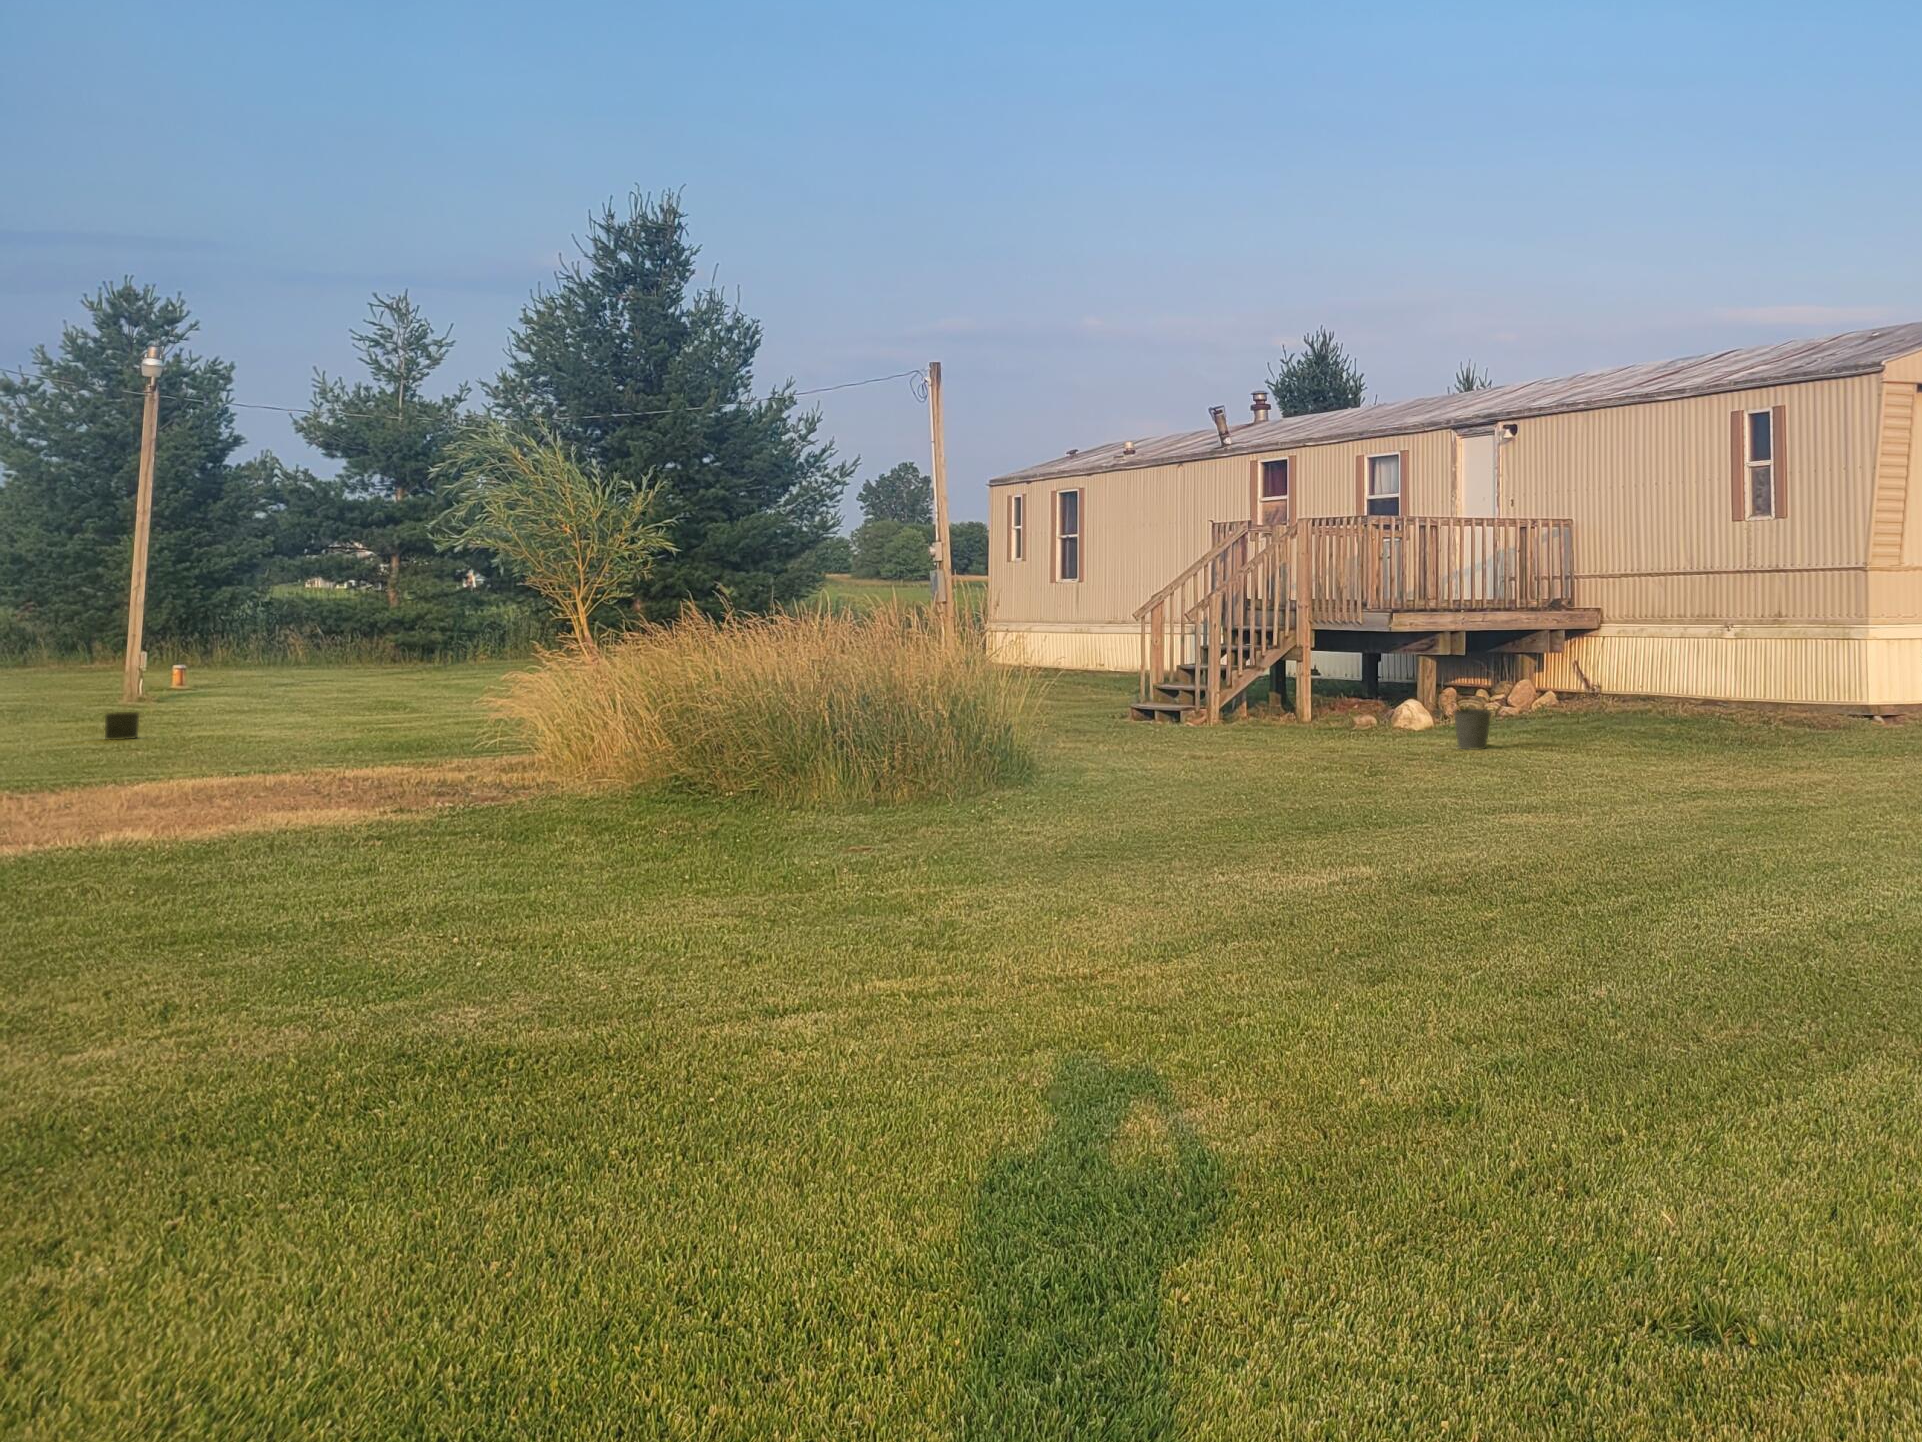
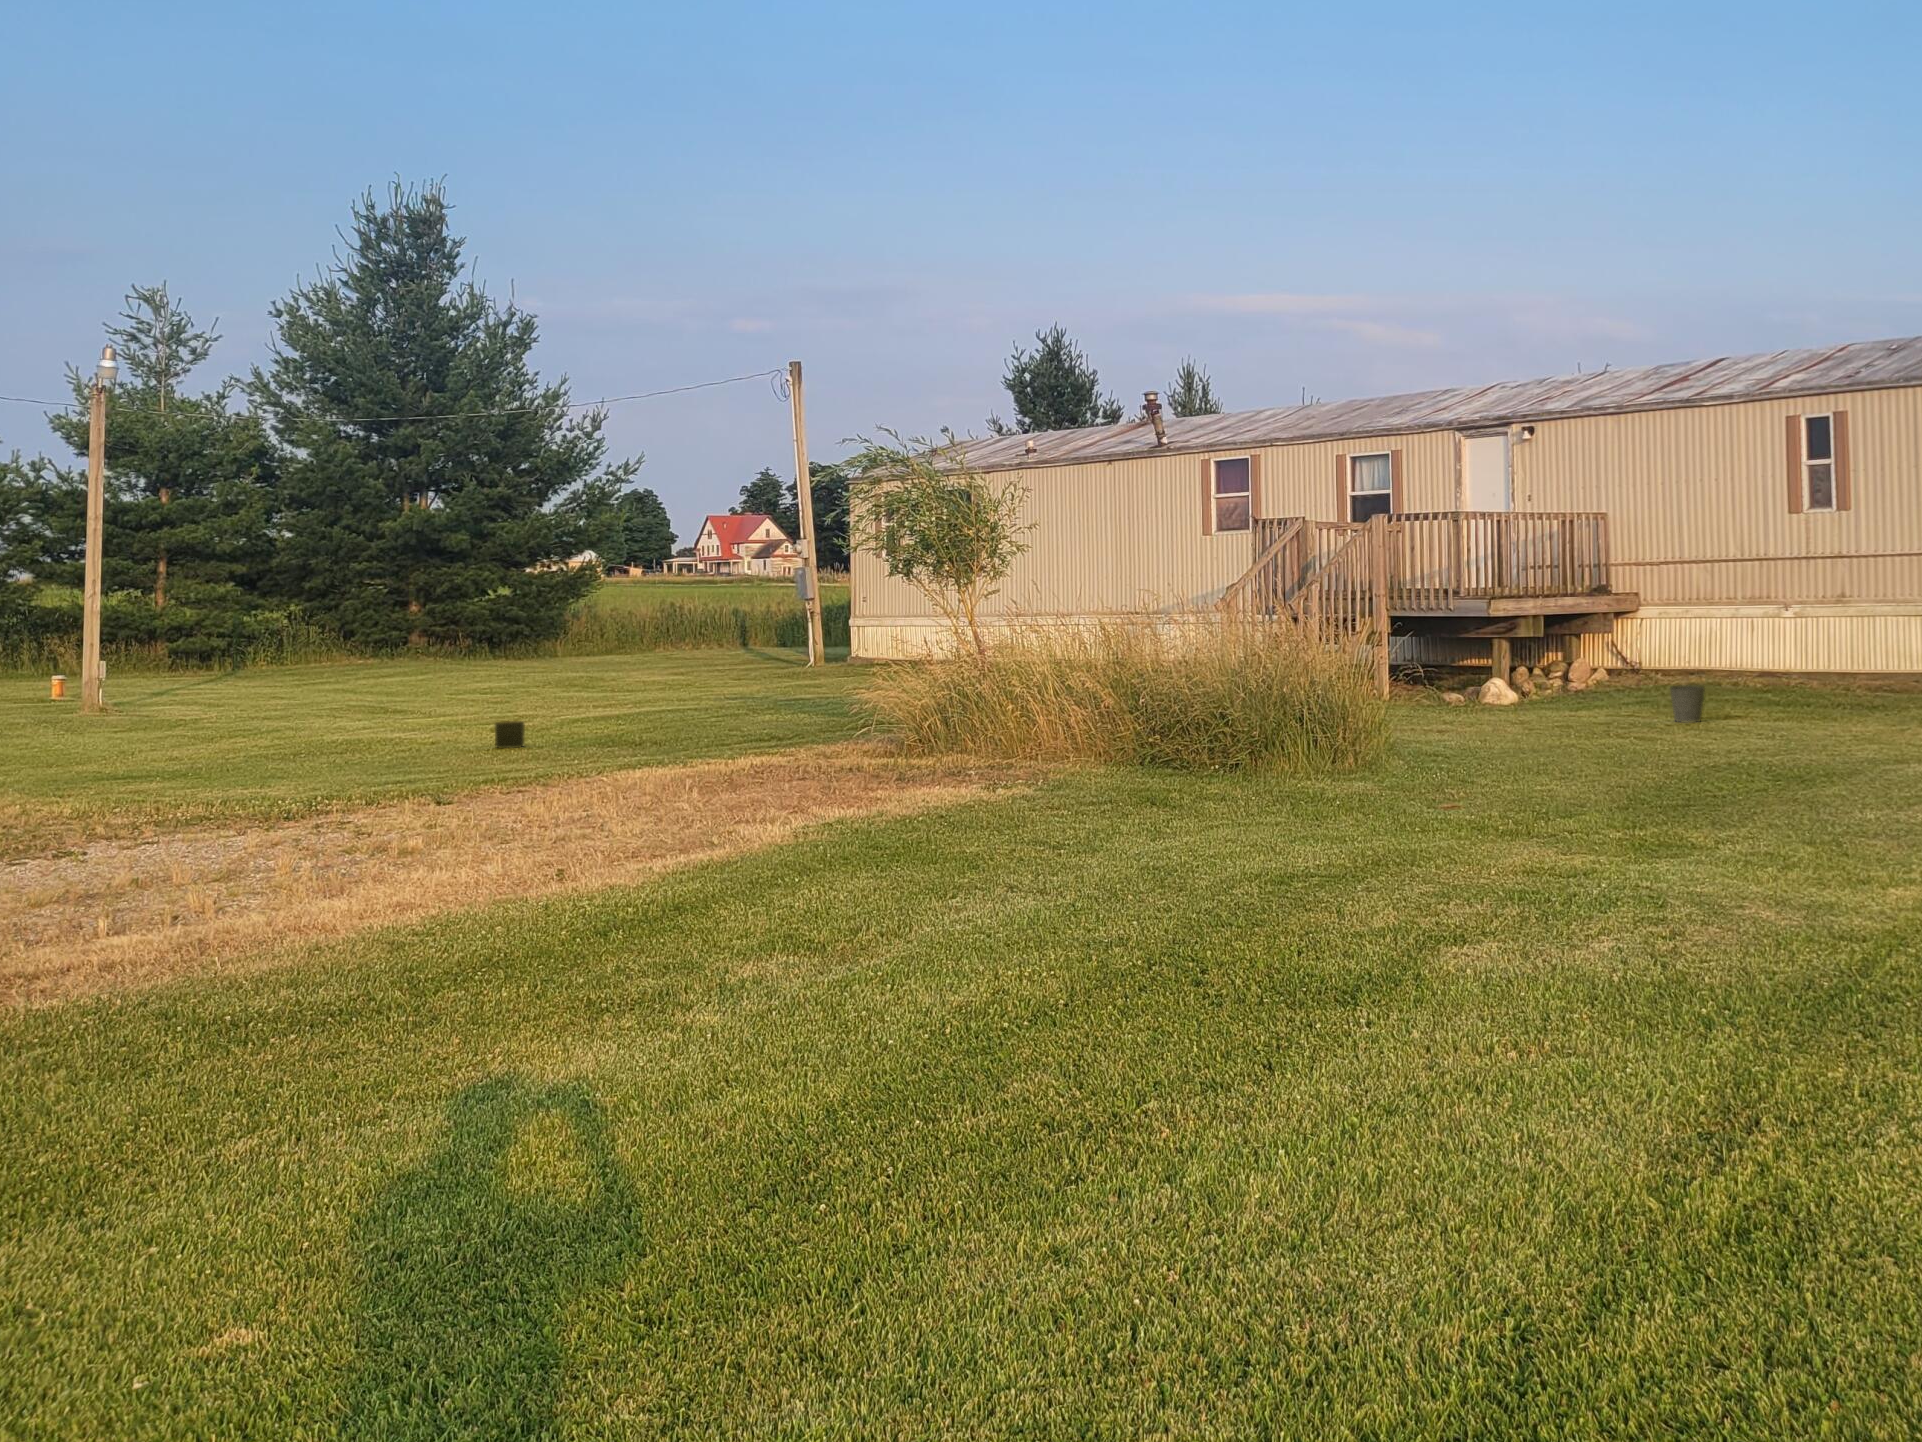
planter: present [105,712,139,740] -> present [495,721,525,748]

